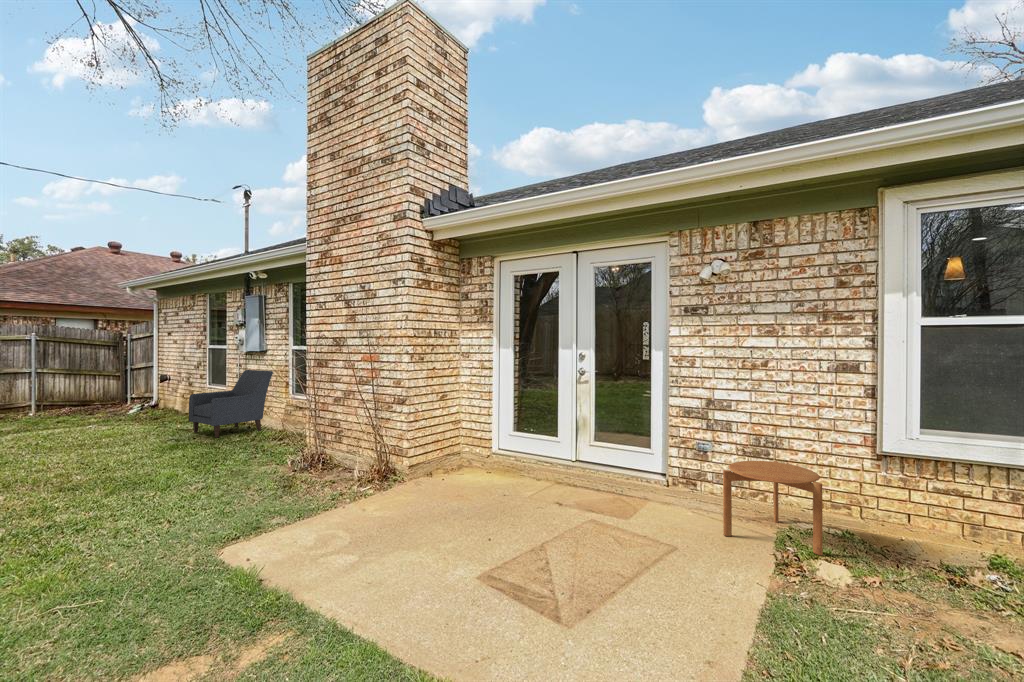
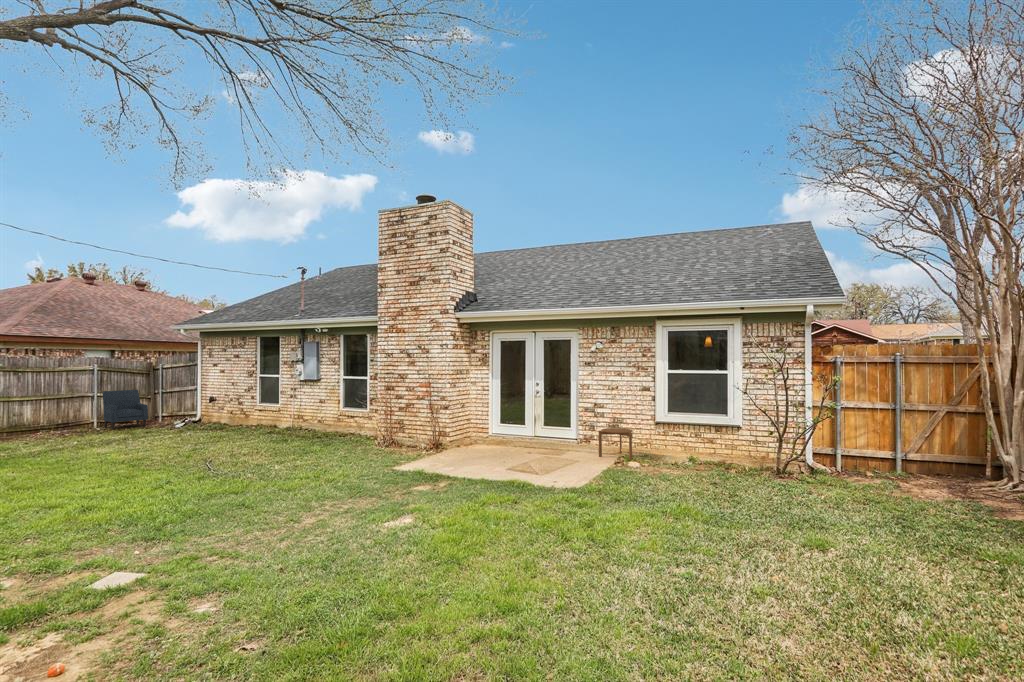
chair: present [189,370,273,438] -> present [102,390,148,429]

